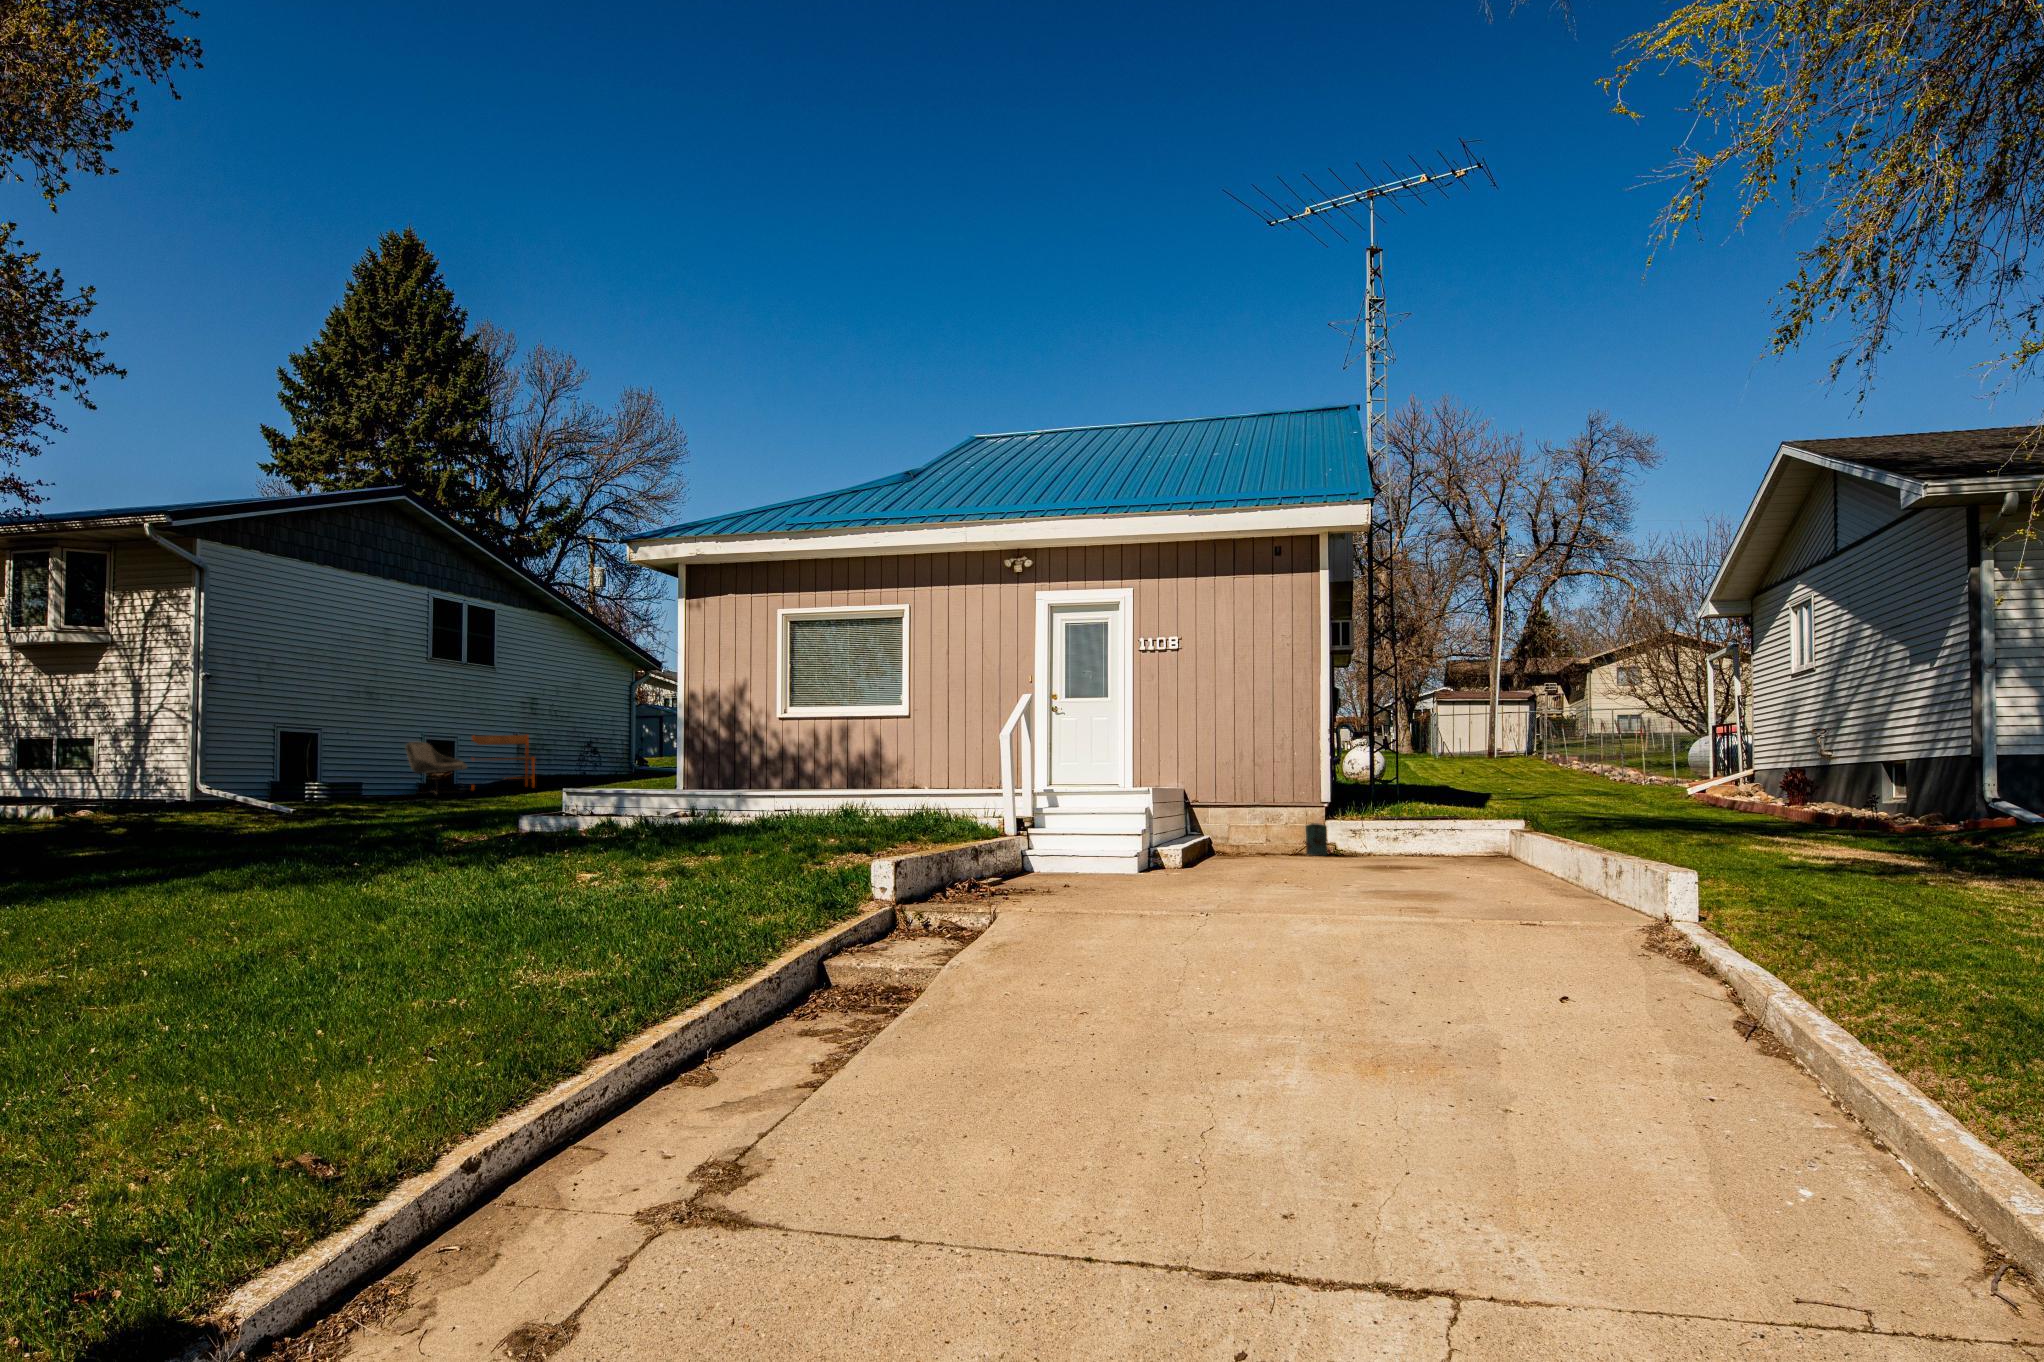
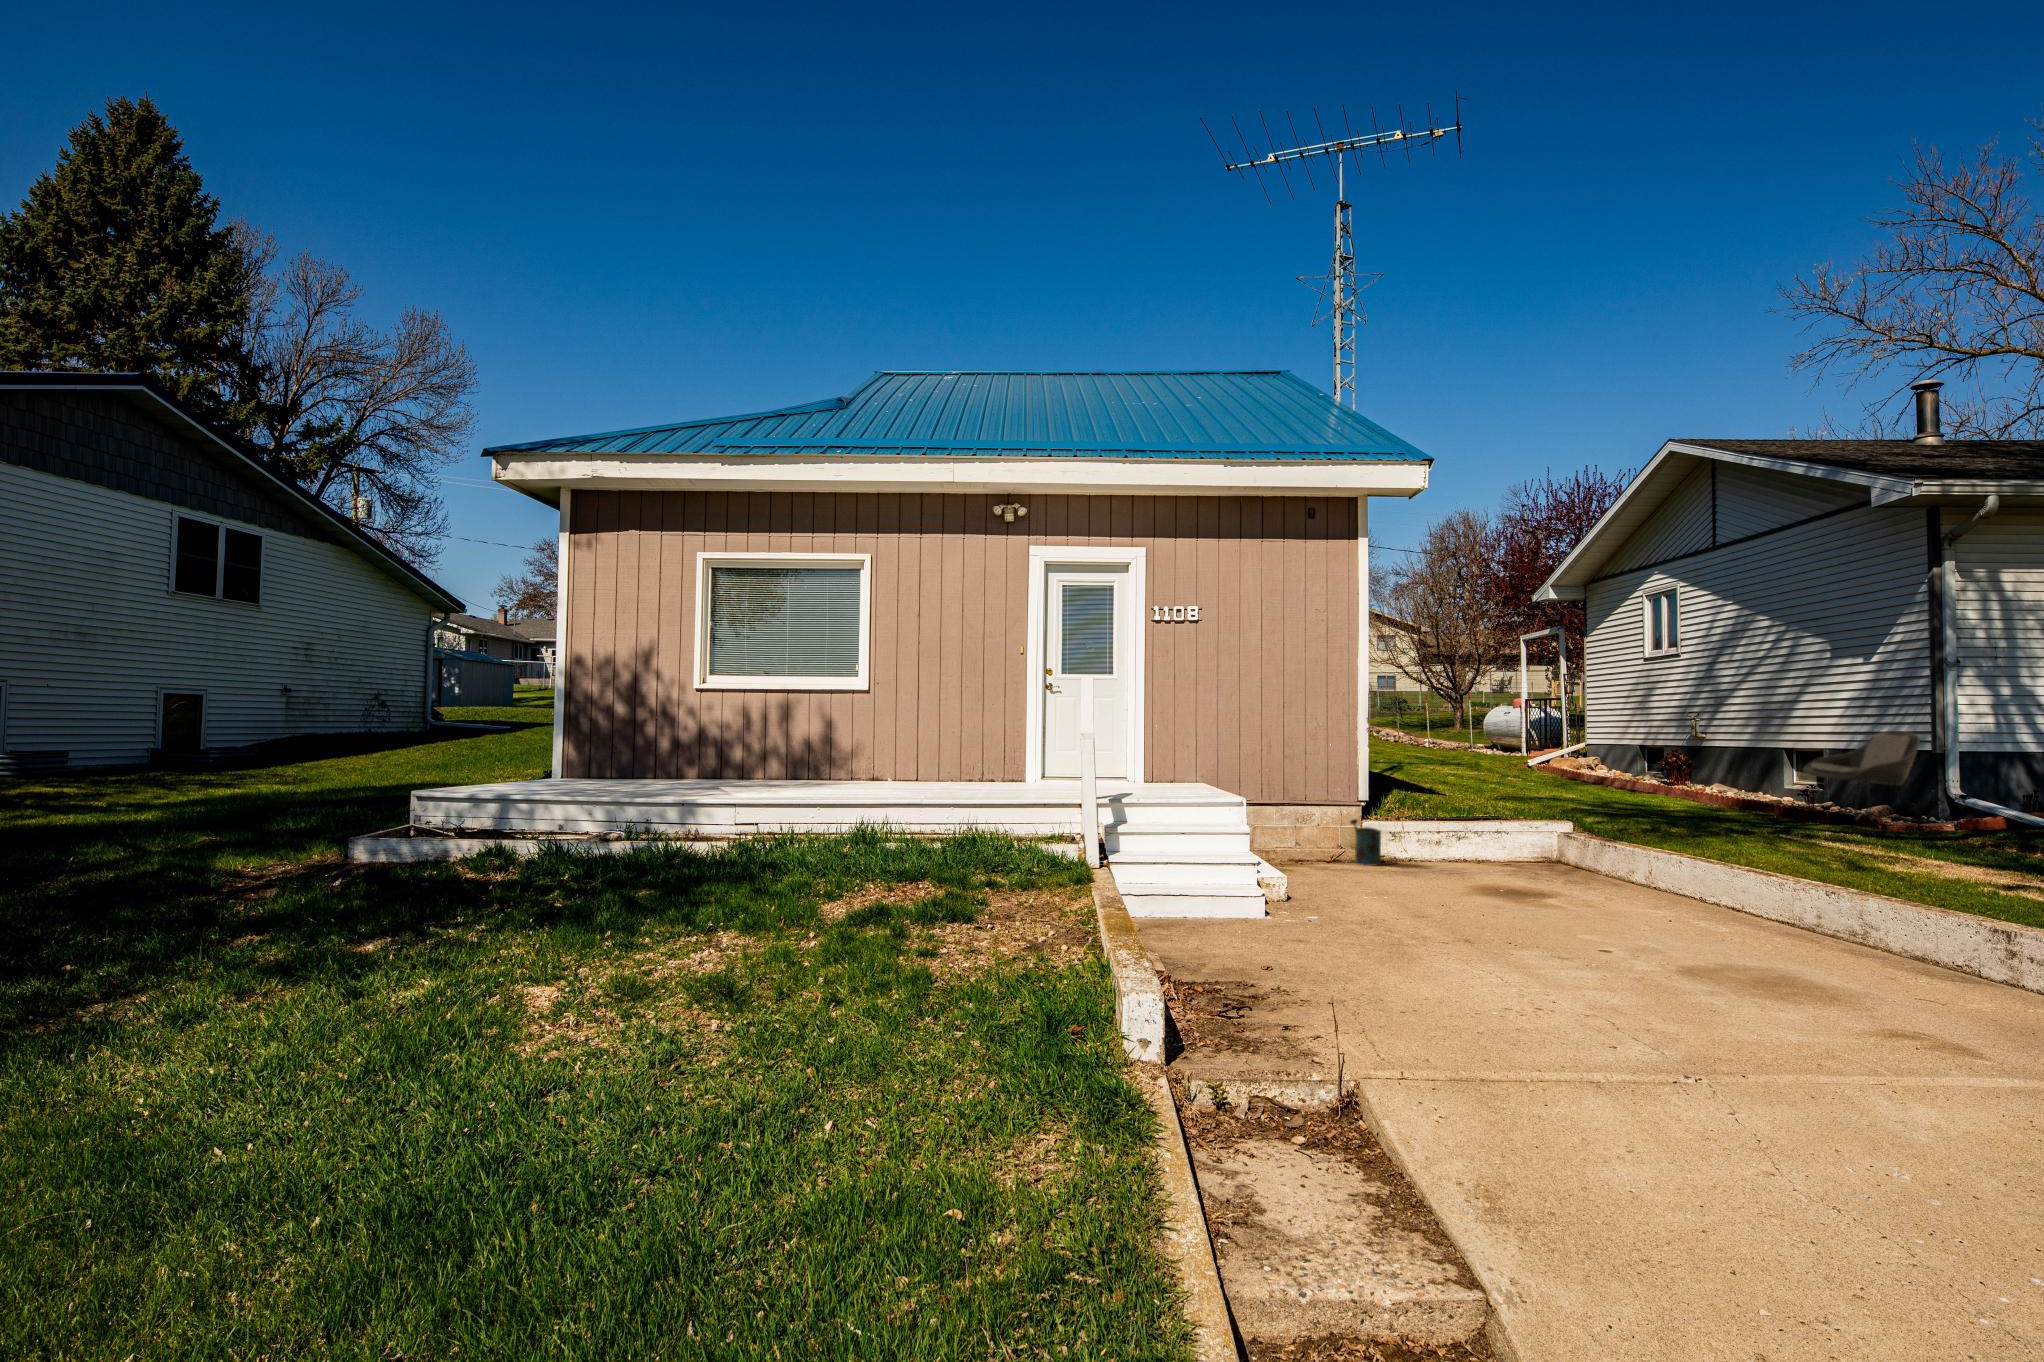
bench: present [471,734,535,790] -> none [229,687,319,755]
lounge chair: present [405,742,467,795] -> present [1803,731,1923,822]

